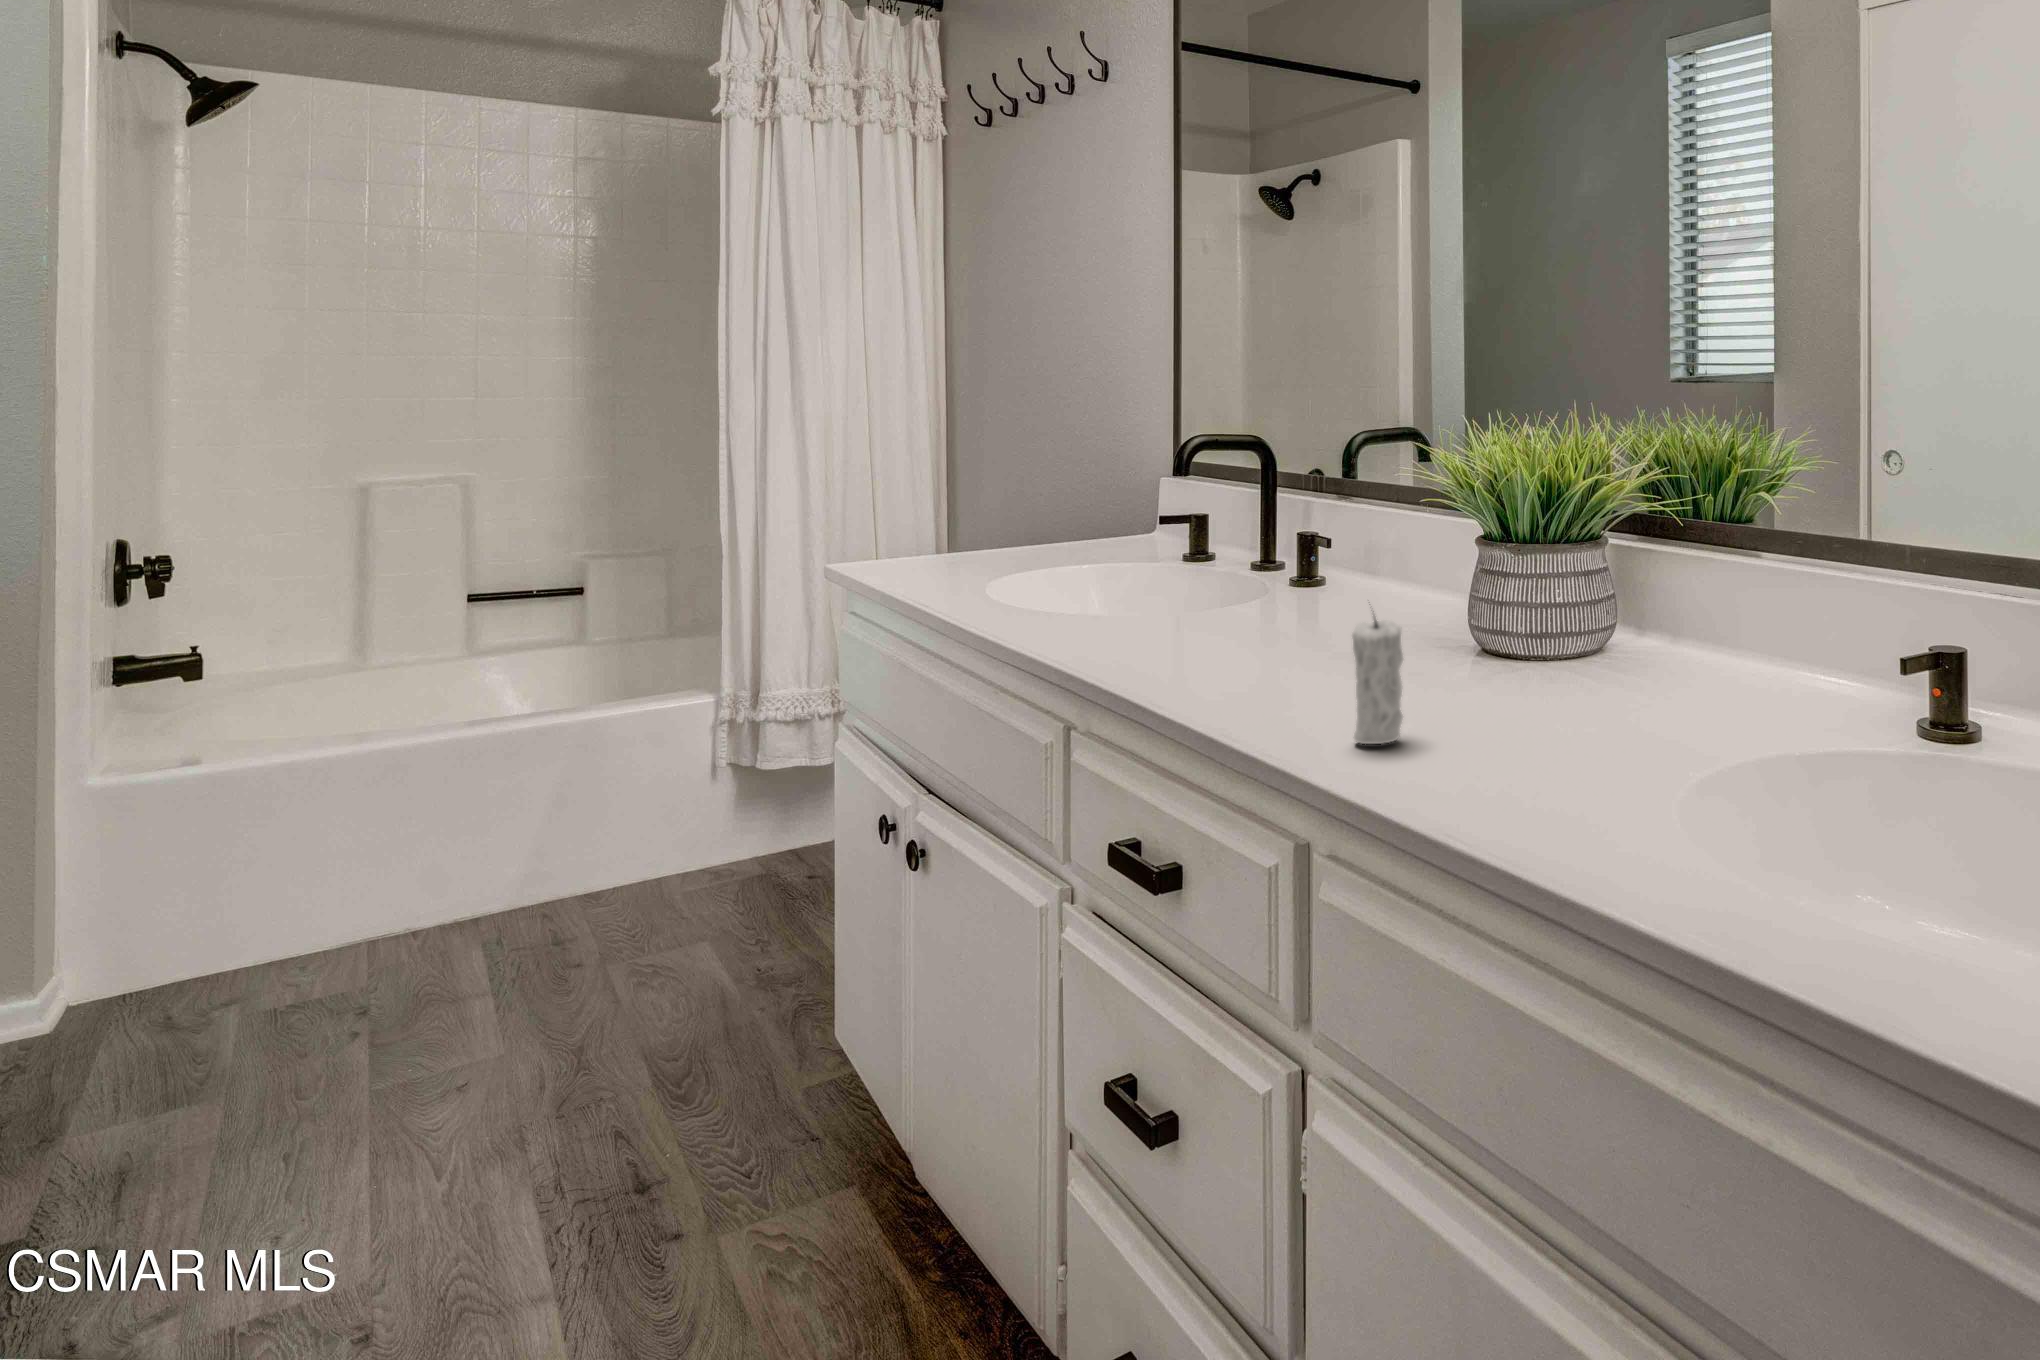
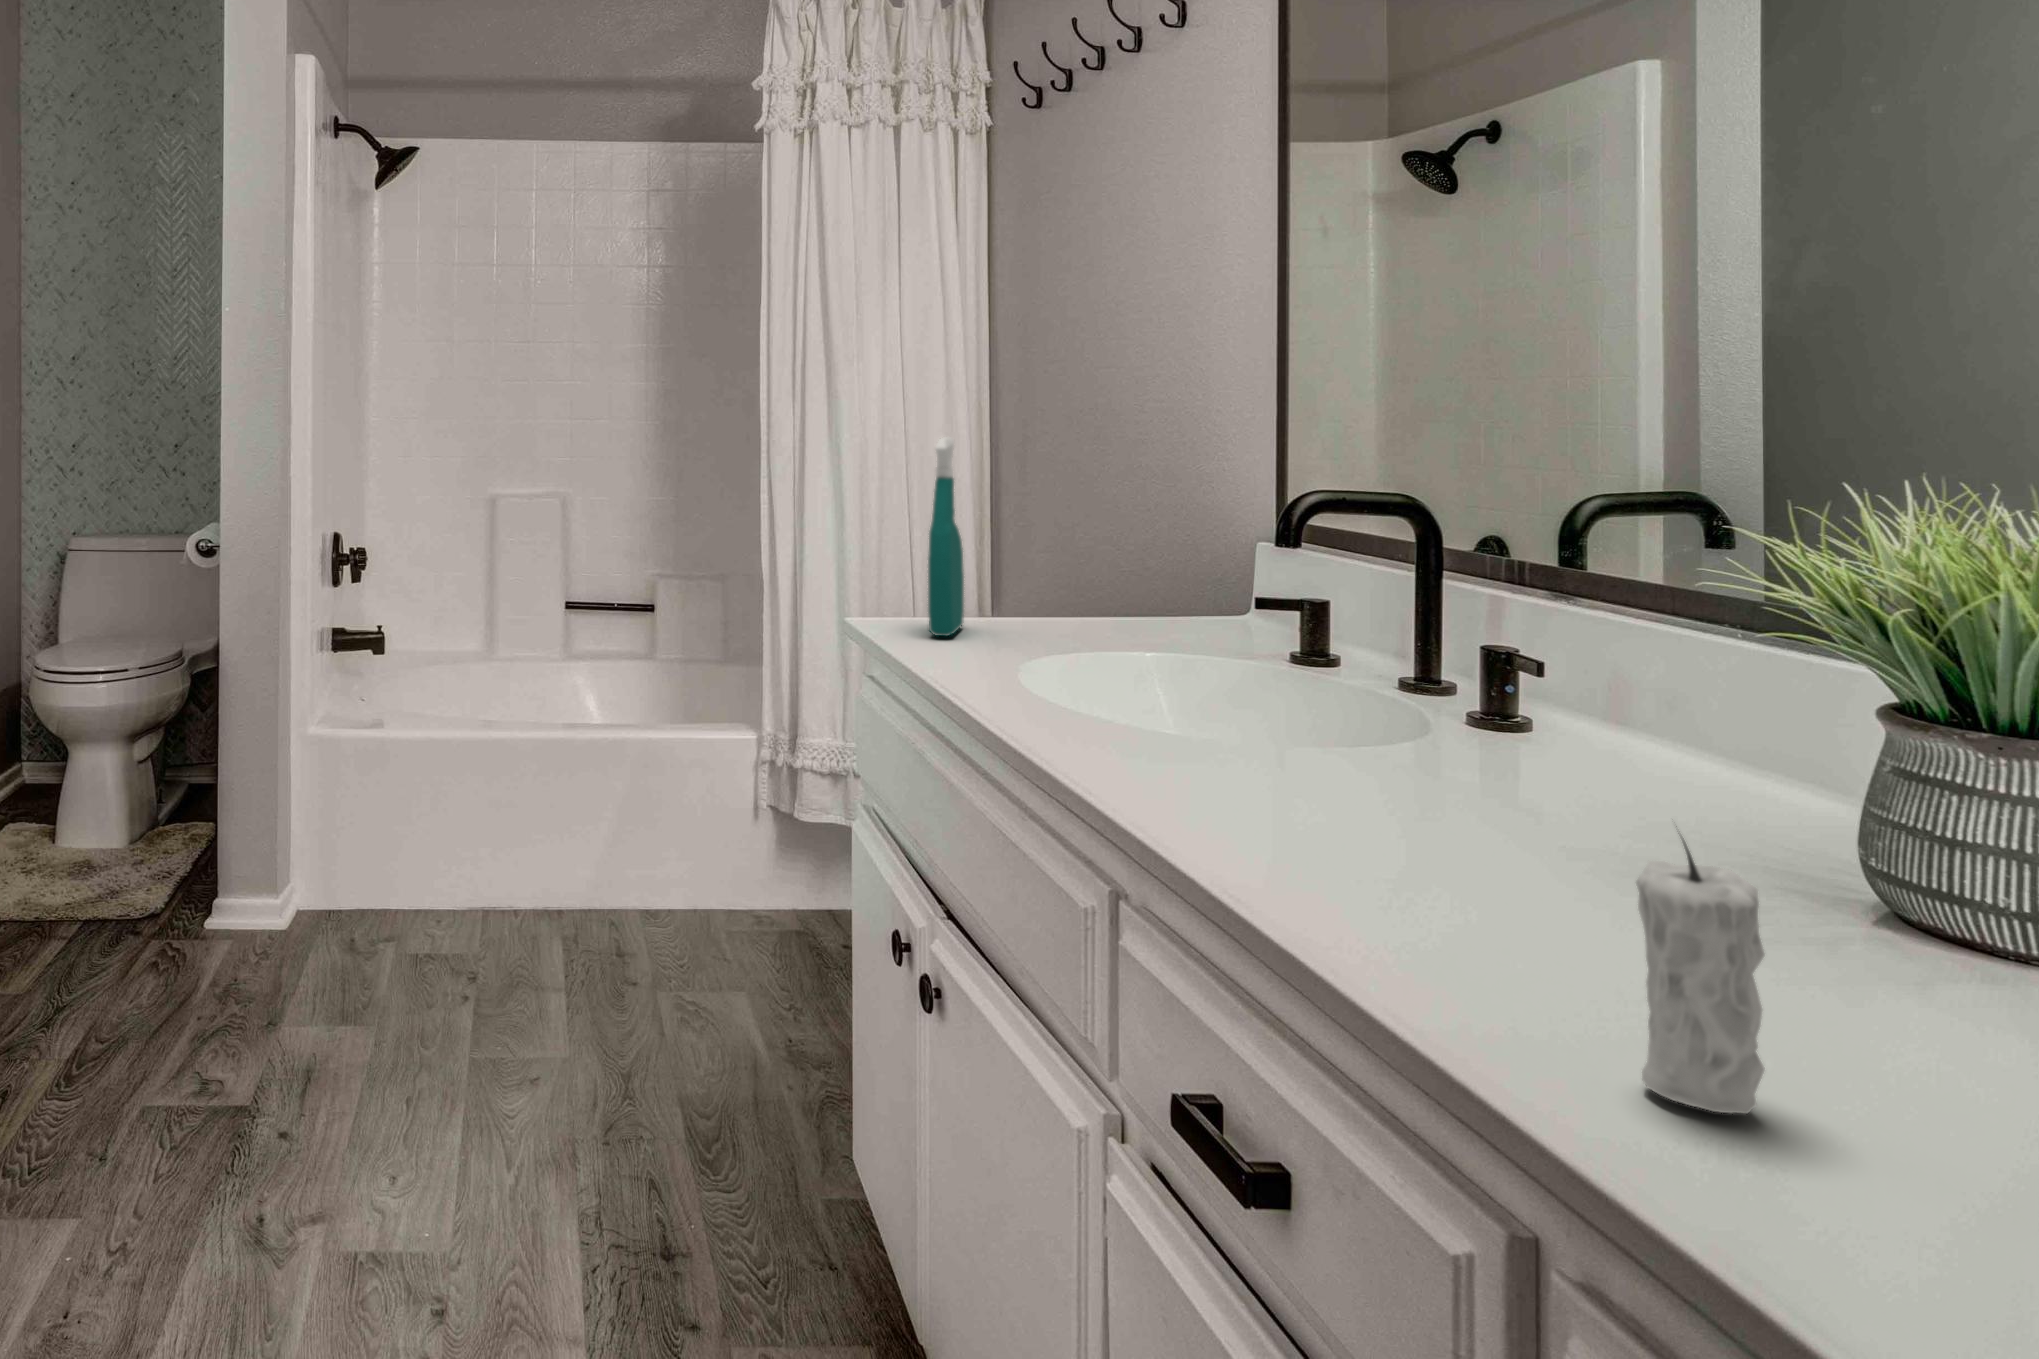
spray bottle: none [908,408,938,574] -> present [928,437,964,636]

